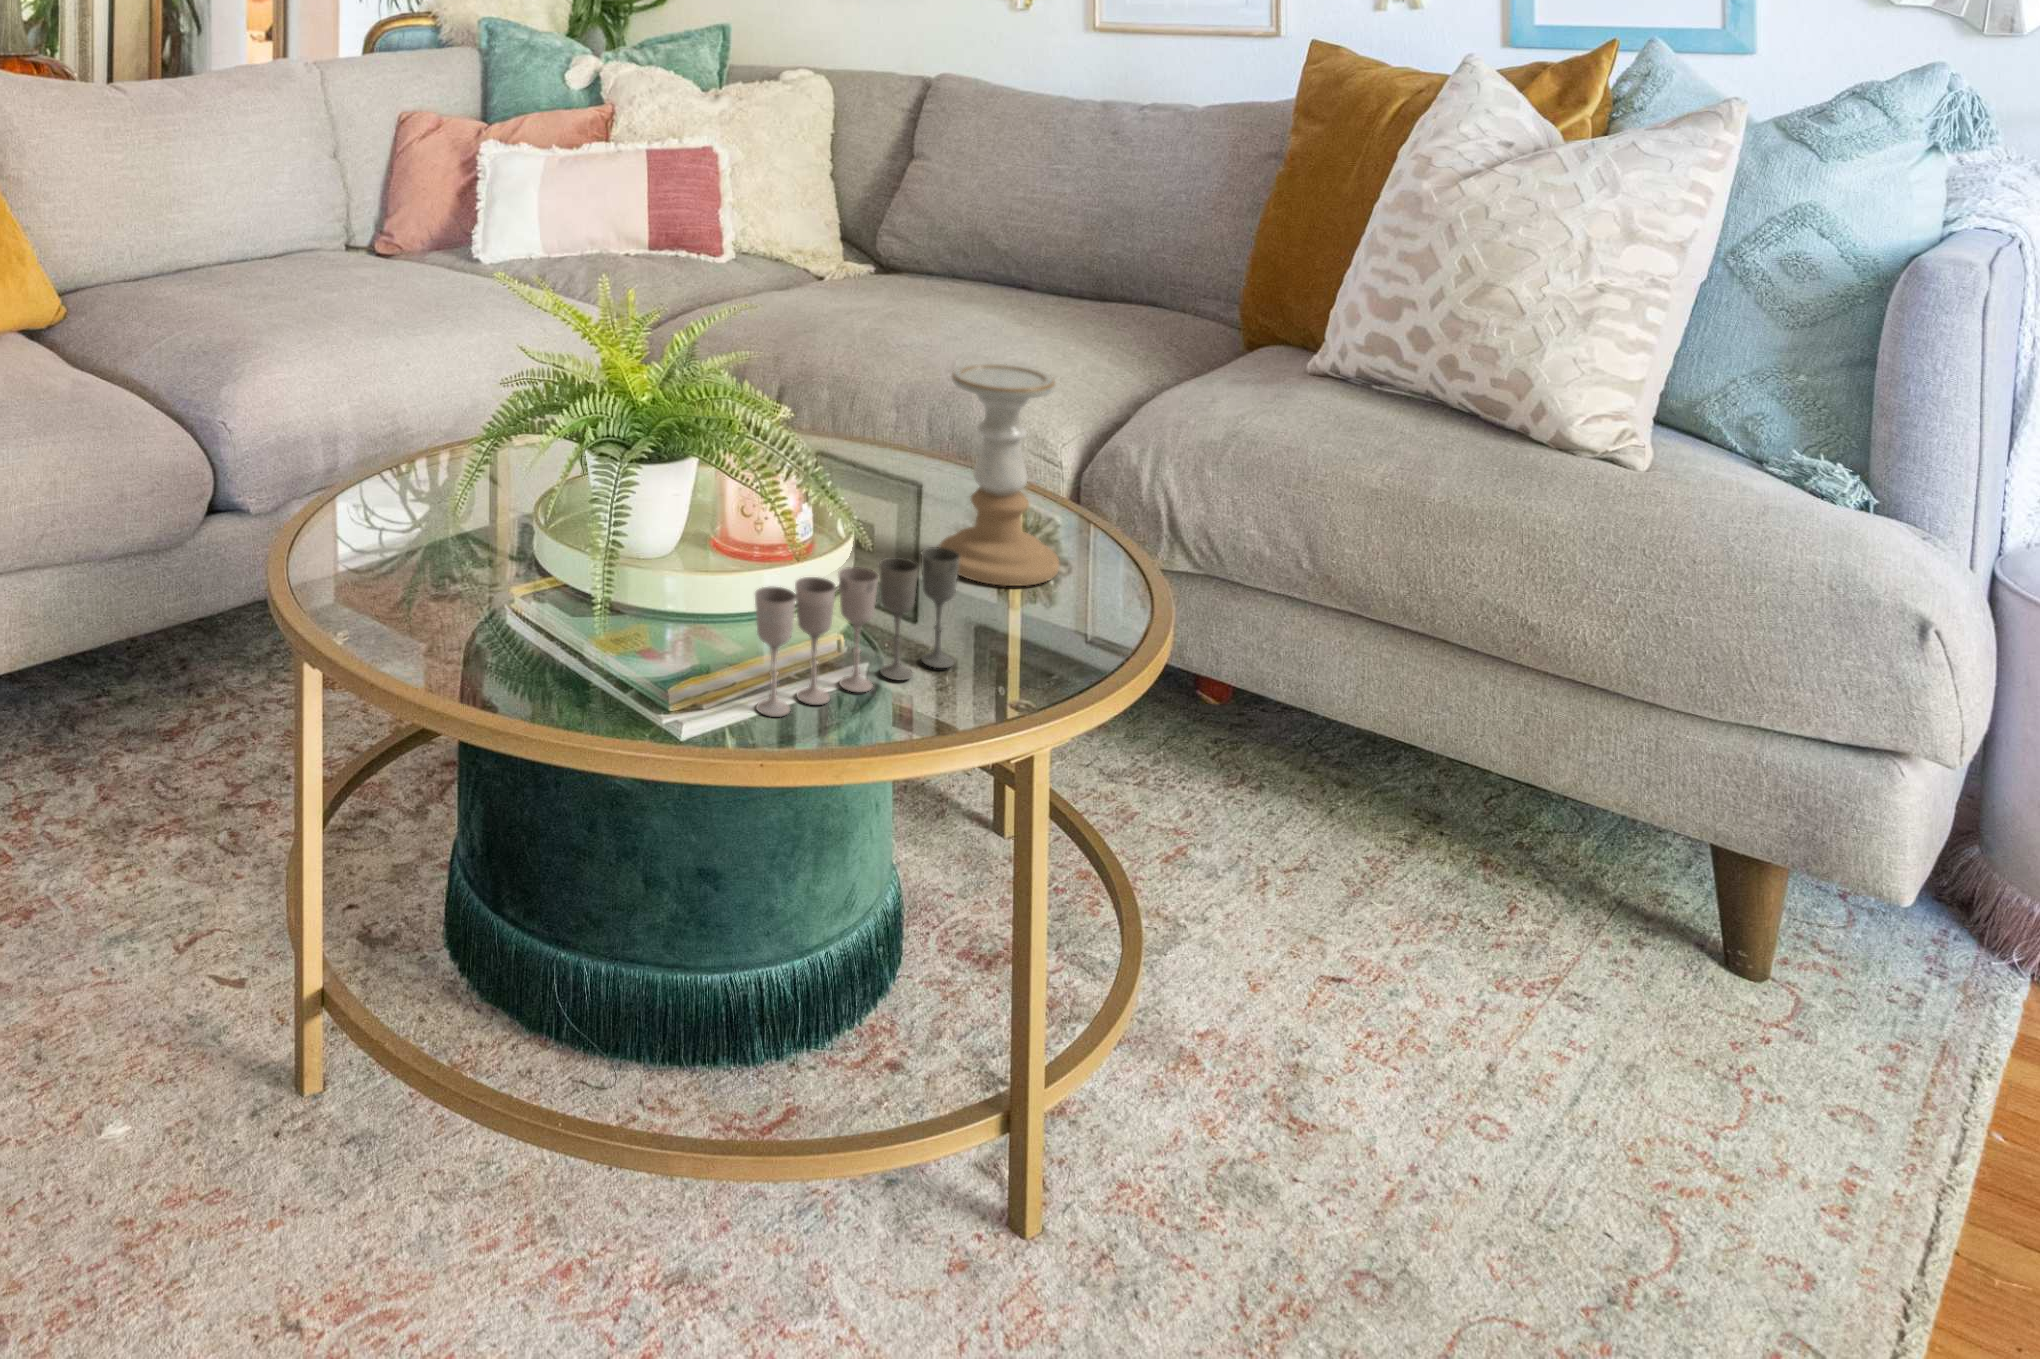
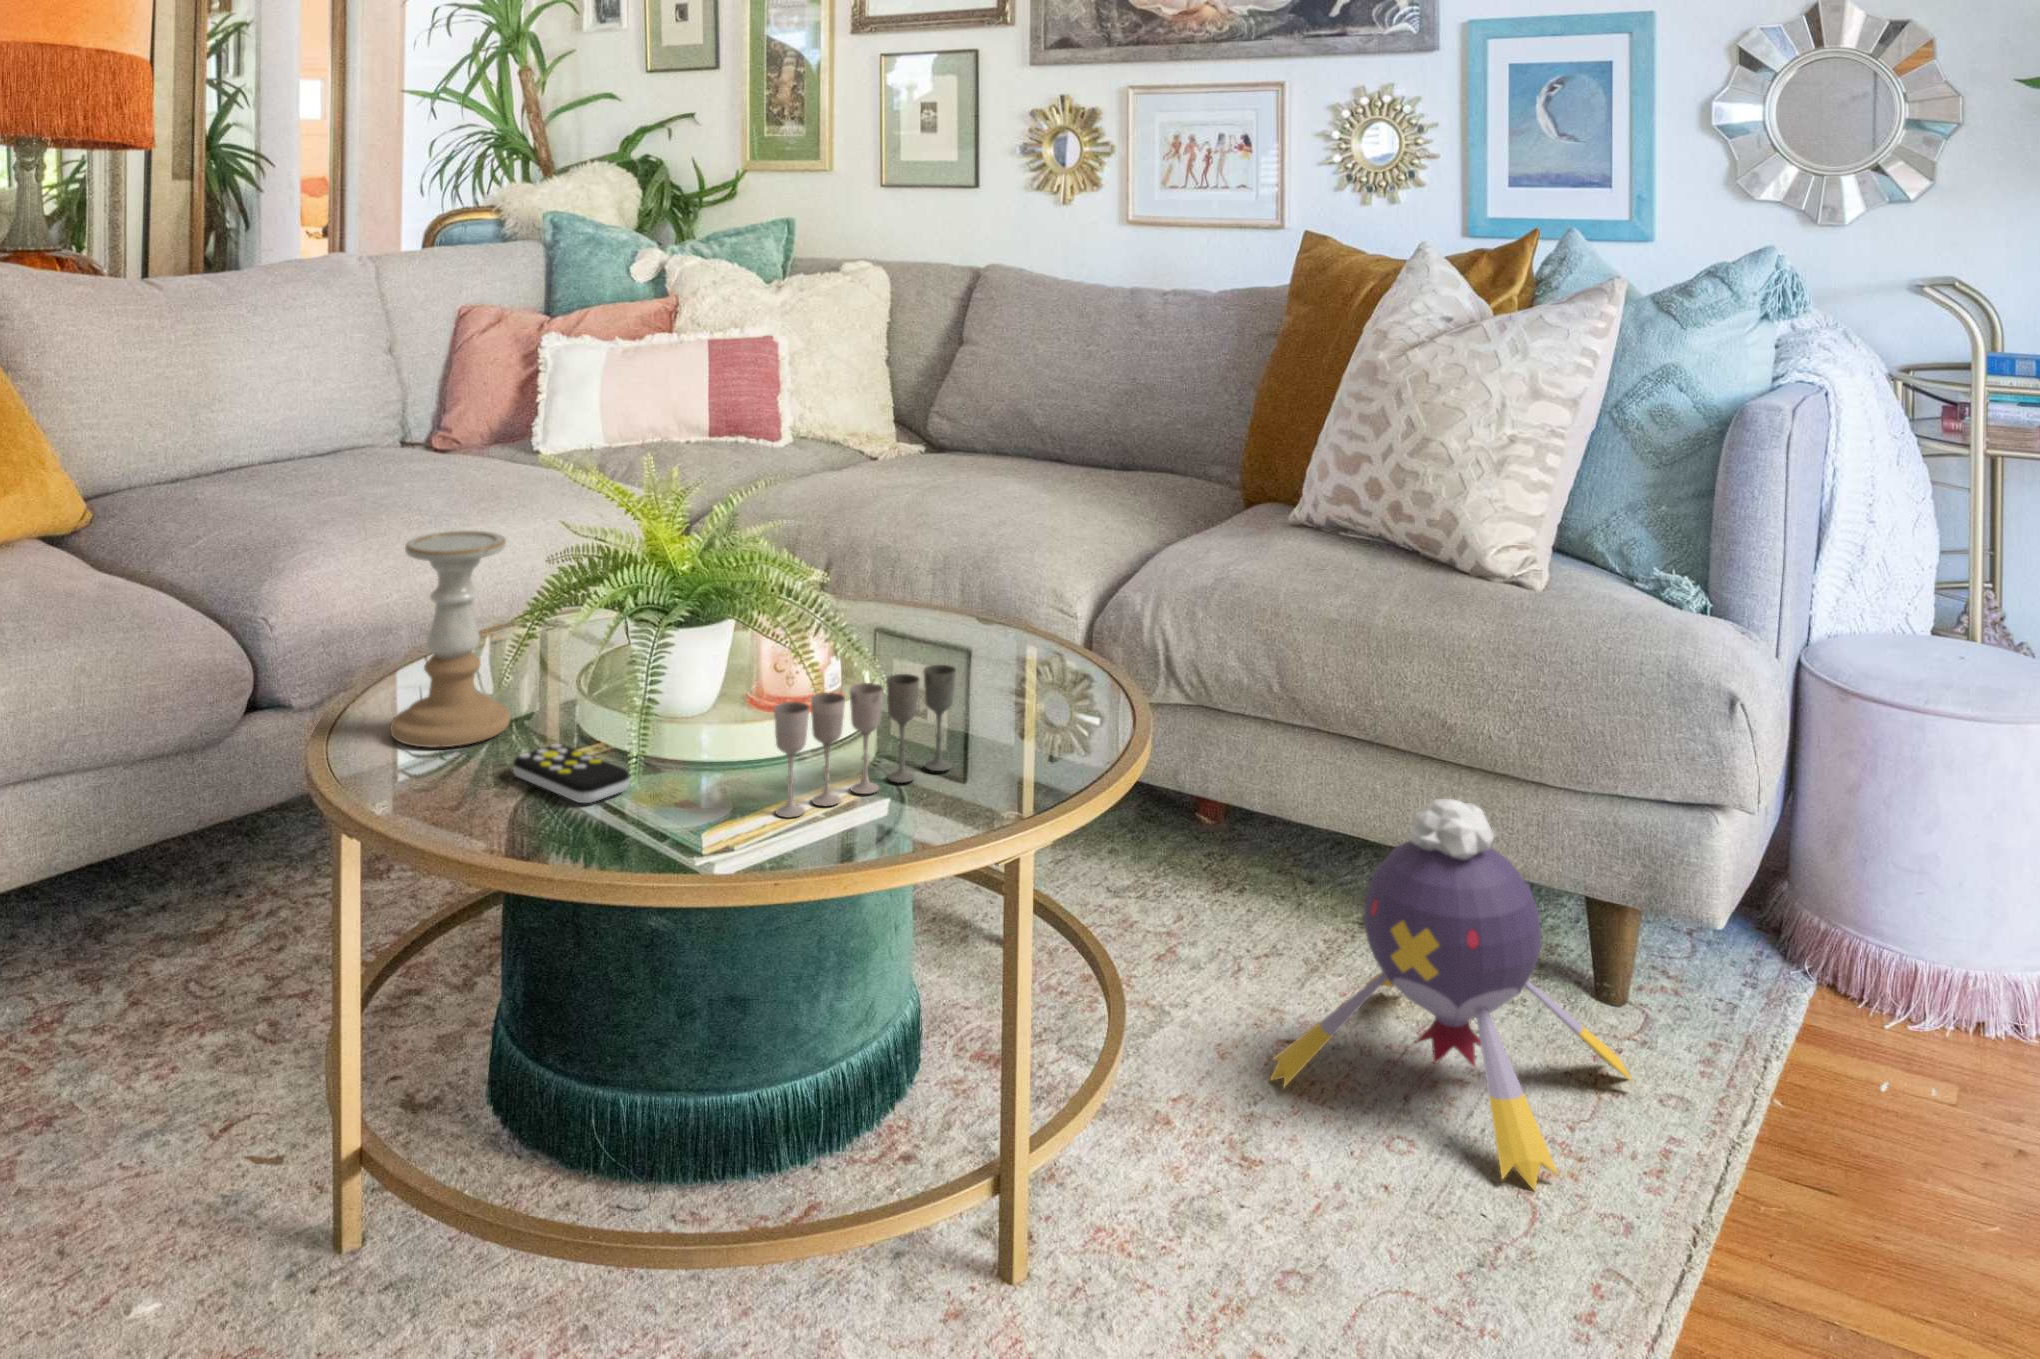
candle holder: present [938,364,1059,586] -> present [391,531,510,747]
remote control: none [466,600,591,677] -> present [513,743,630,803]
plush toy: none [1307,731,1794,1223] -> present [1270,799,1632,1191]

